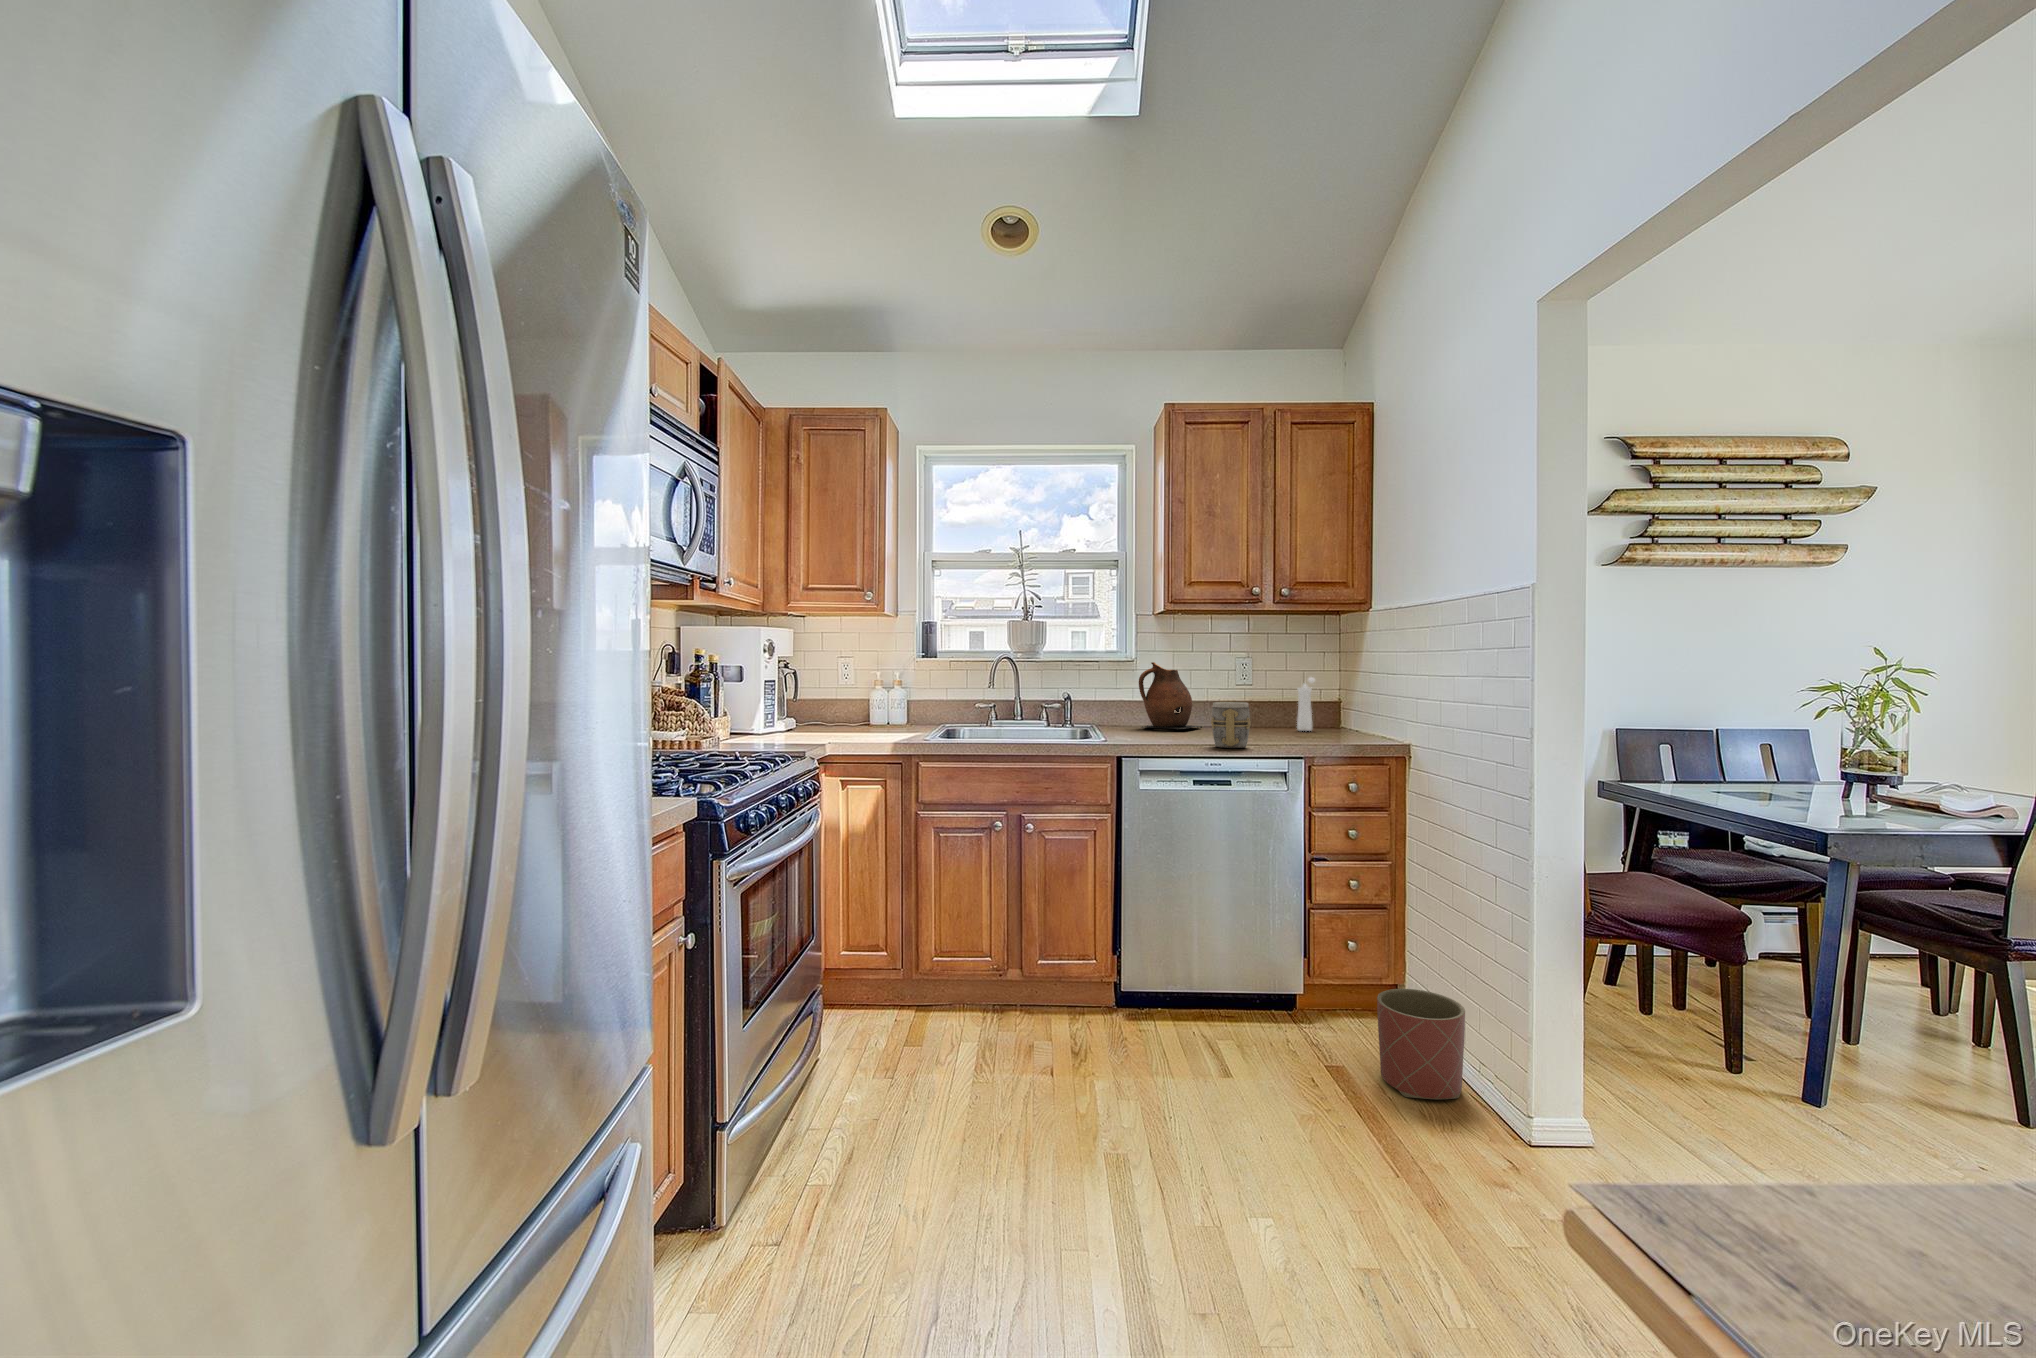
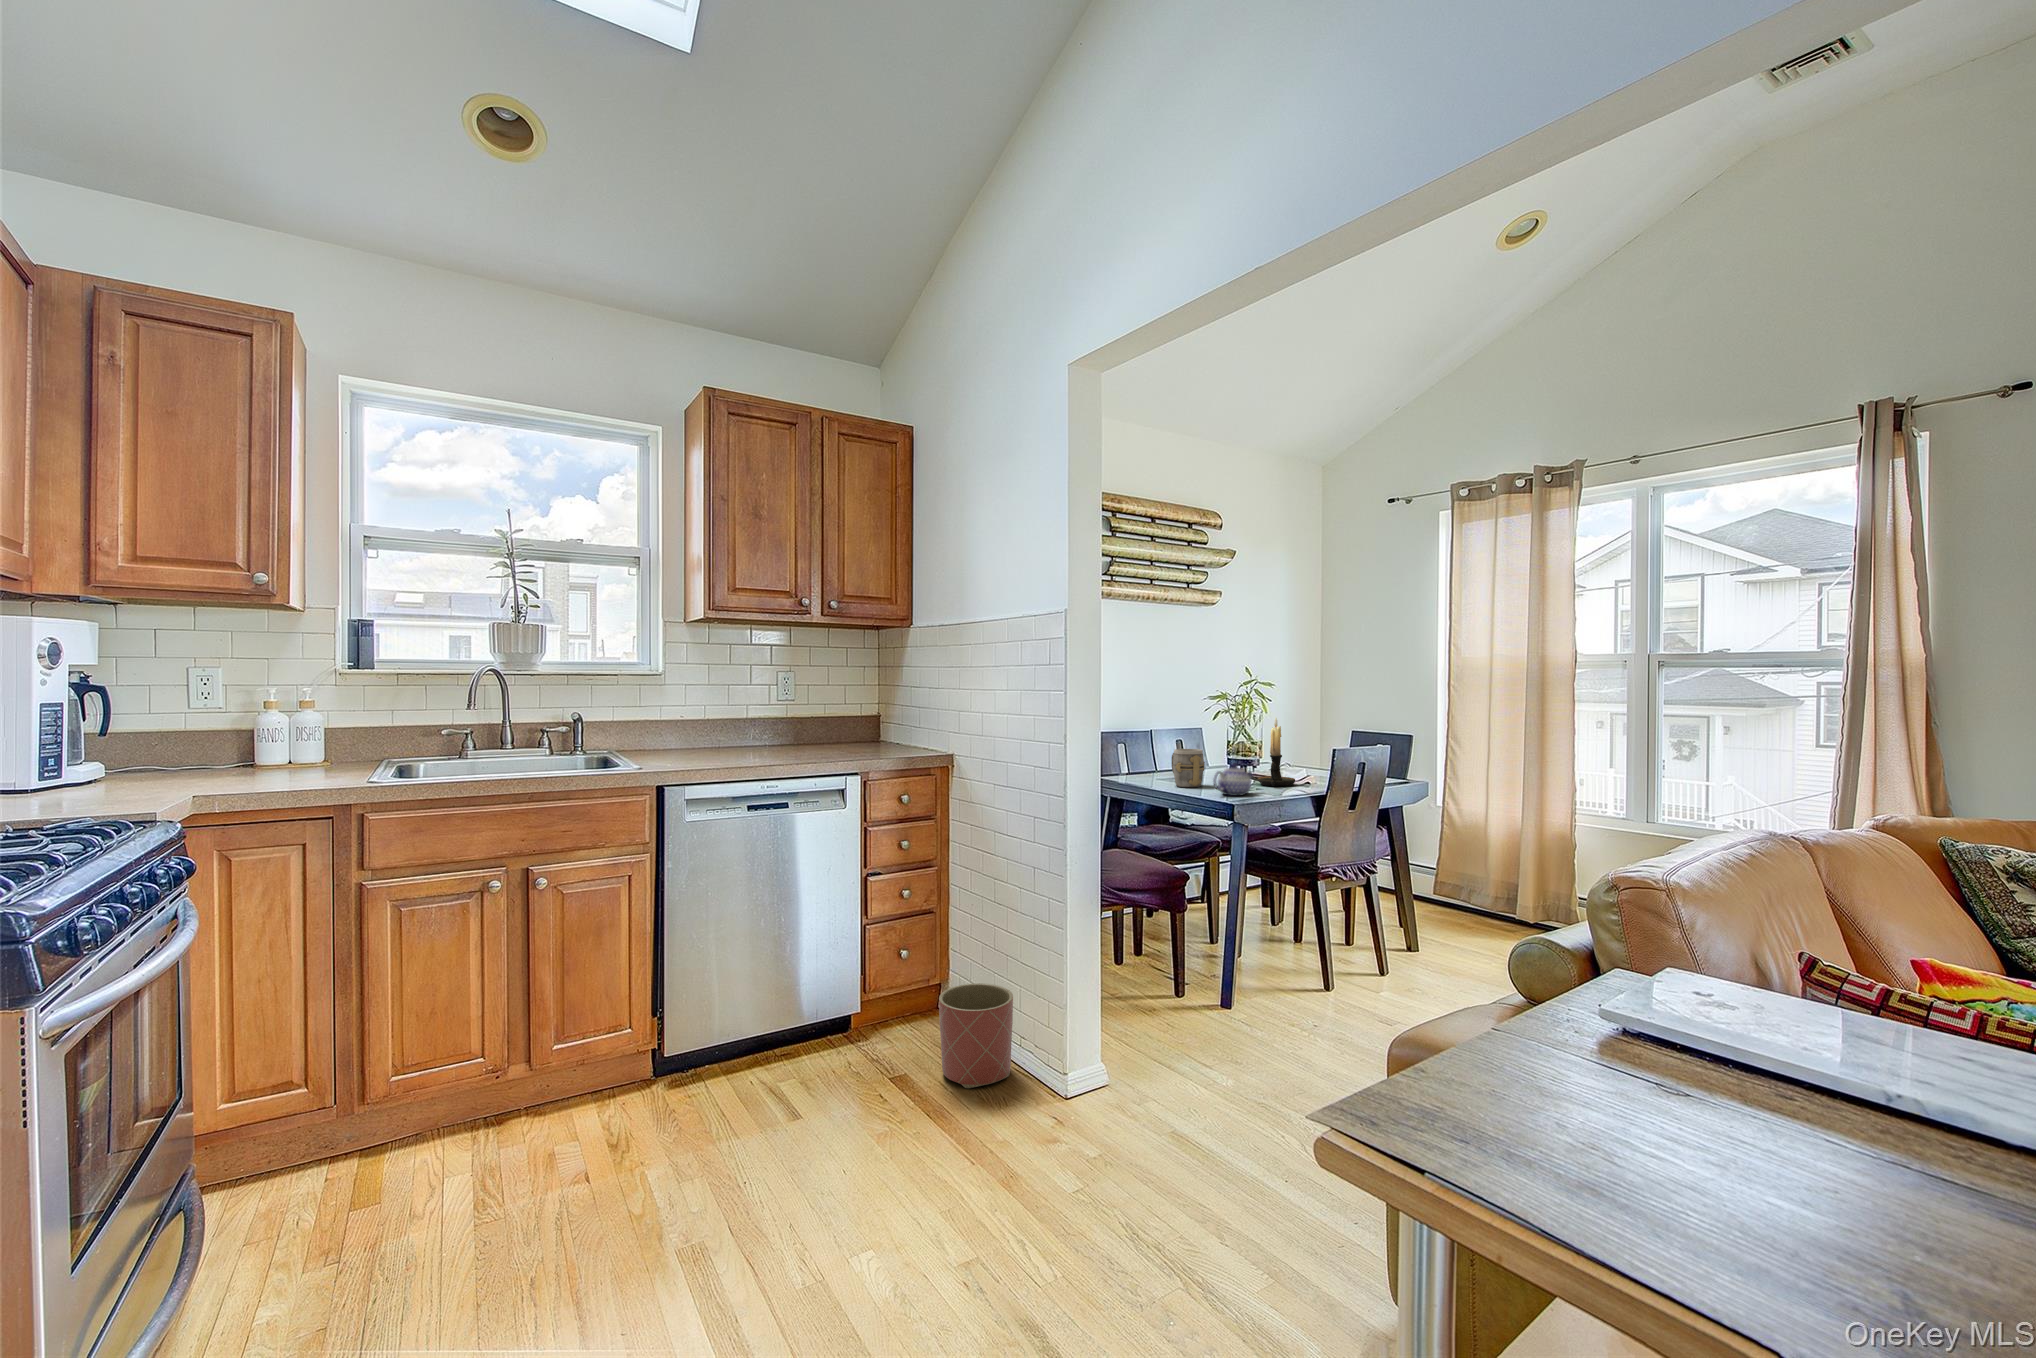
ceramic pitcher: present [1139,662,1202,730] -> none [669,675,741,750]
pepper mill: present [1297,678,1315,731] -> none [839,691,855,745]
mug: present [1211,702,1251,748] -> present [1172,749,1205,787]
candle holder: none [1889,716,1964,817] -> present [1258,718,1295,786]
teapot: none [1792,777,1870,822] -> present [1213,763,1252,796]

